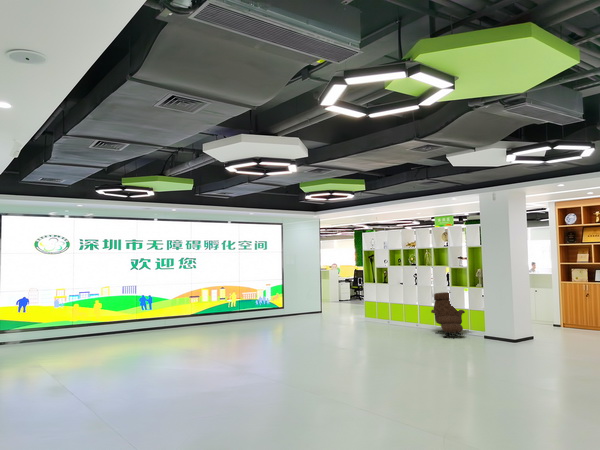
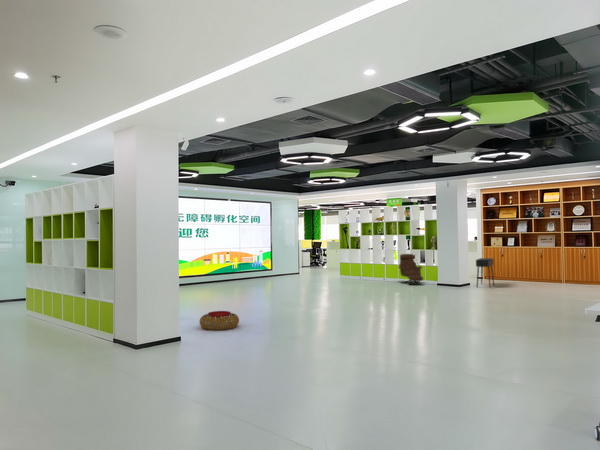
console table: none [536,301,570,348] -> present [476,258,494,288]
pouf: none [36,399,101,434] -> present [200,311,239,330]

